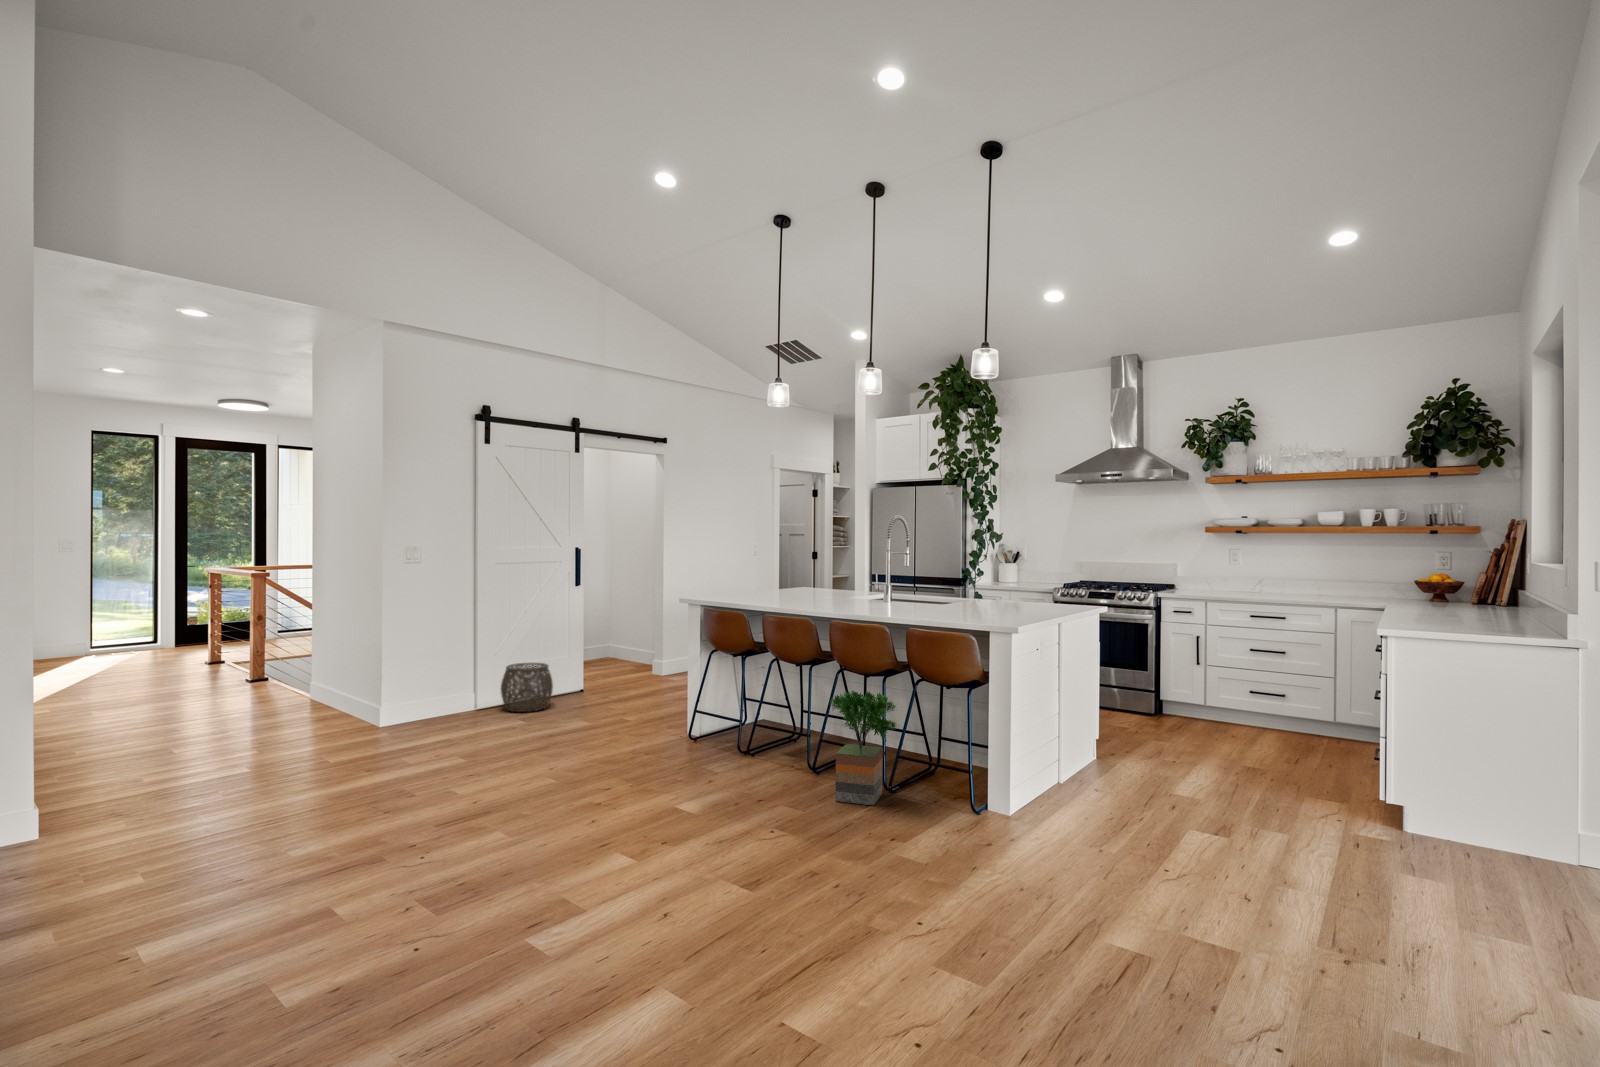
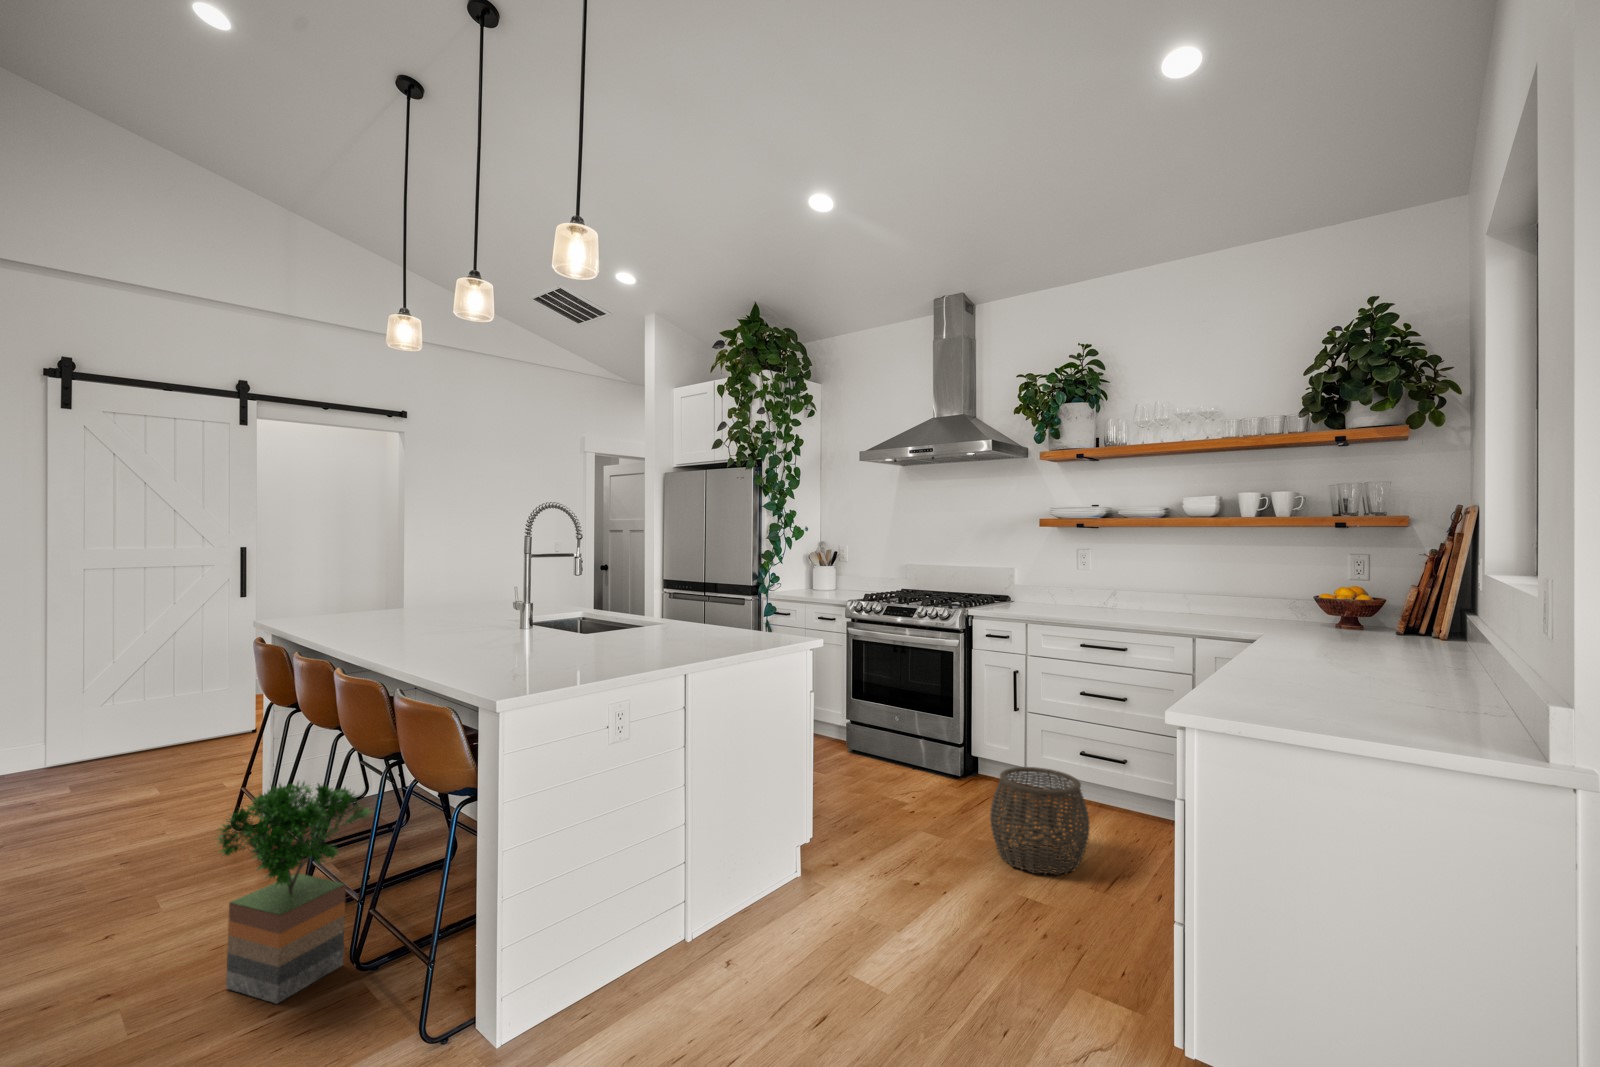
woven basket: present [501,663,553,712] -> present [990,767,1089,875]

